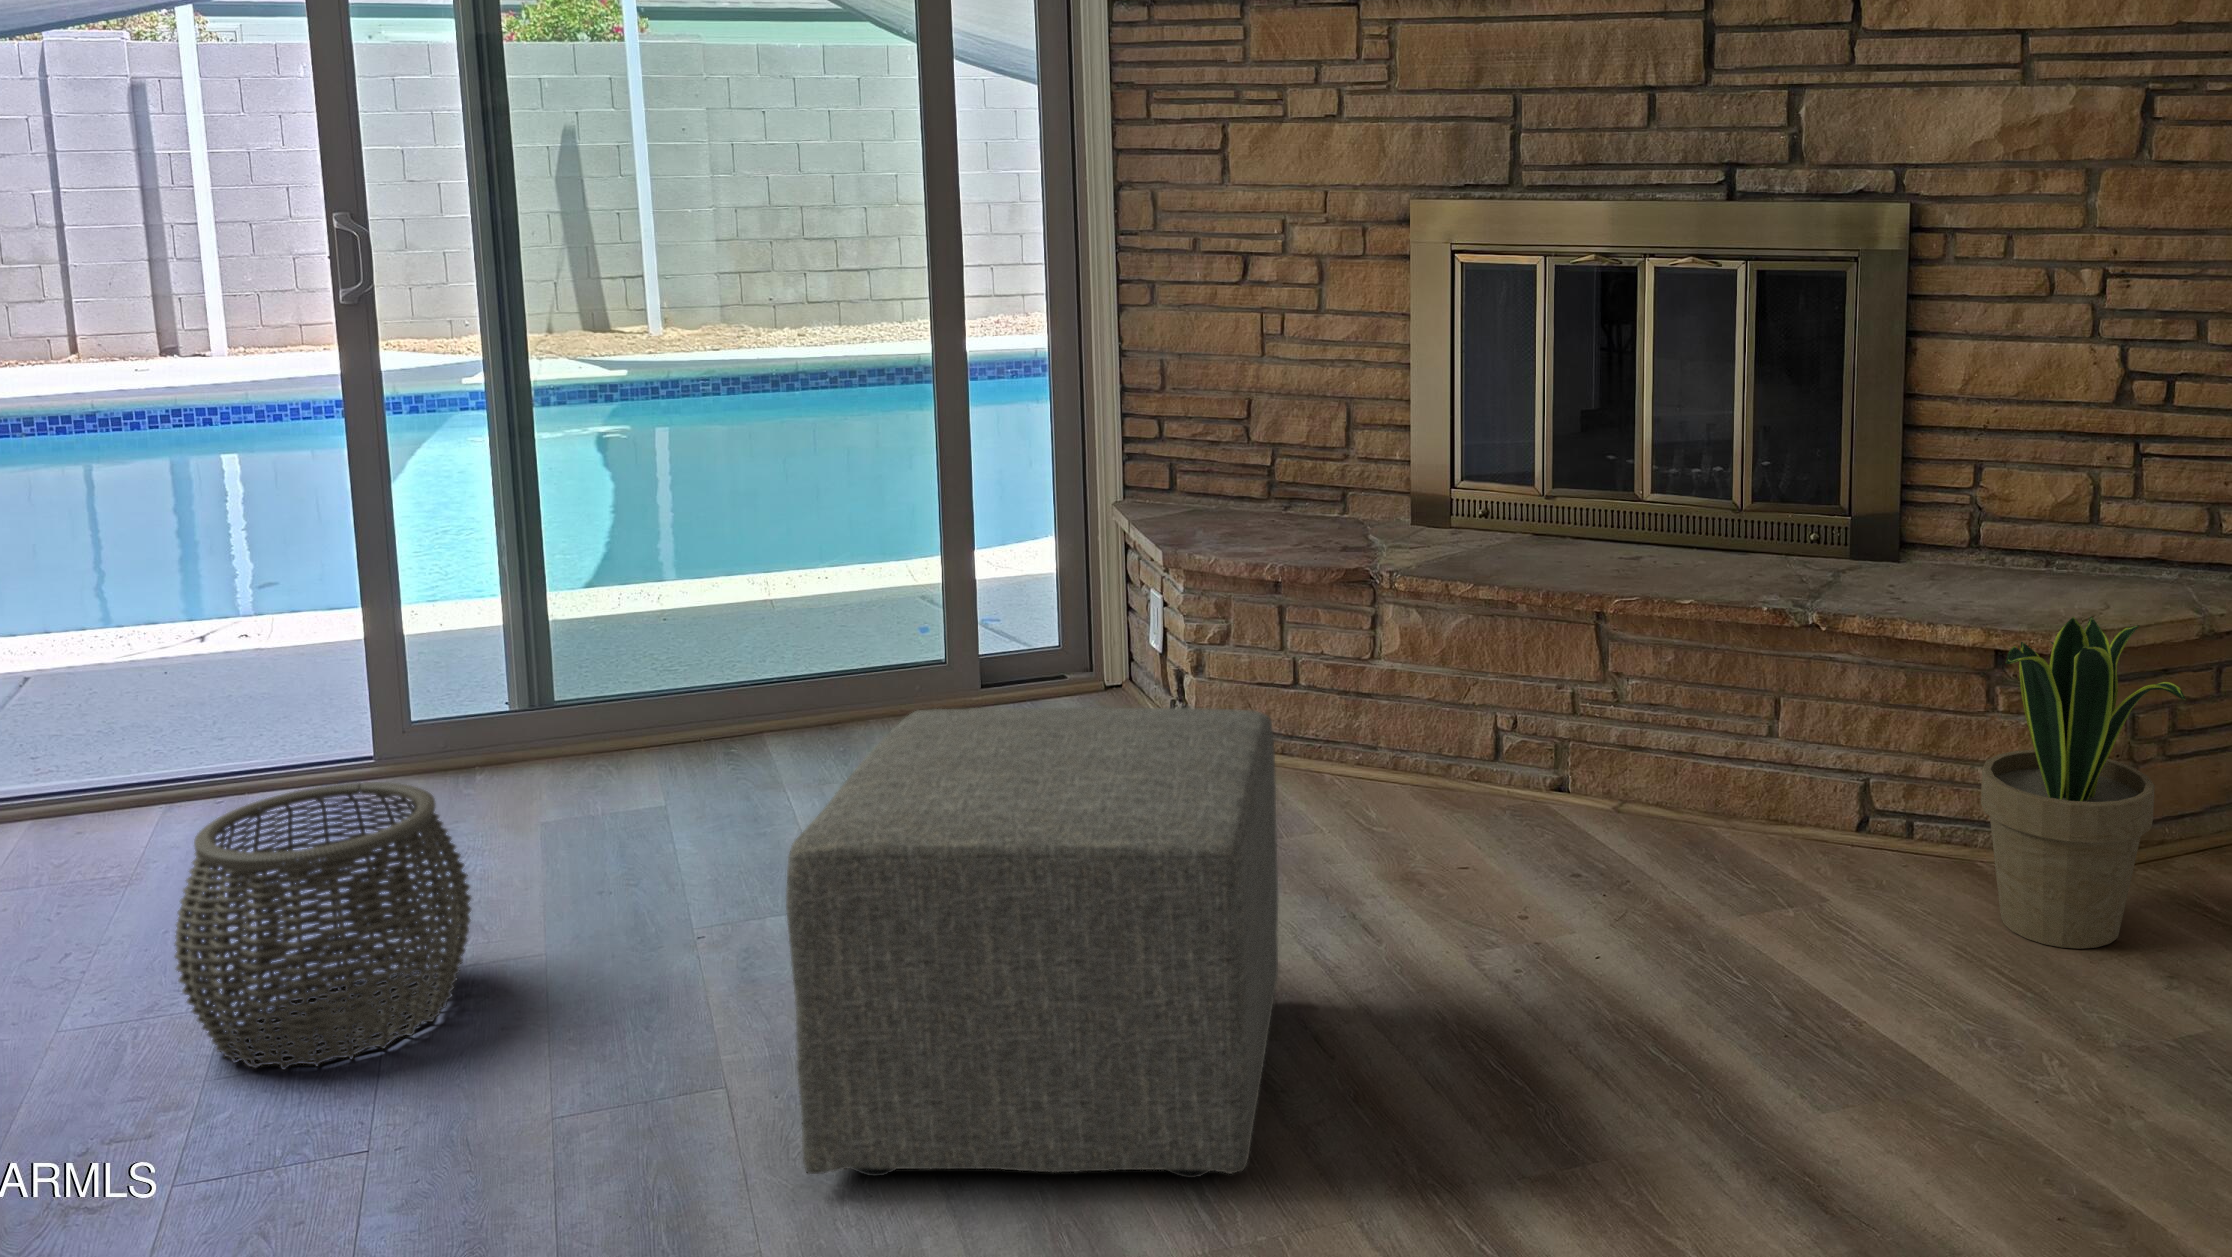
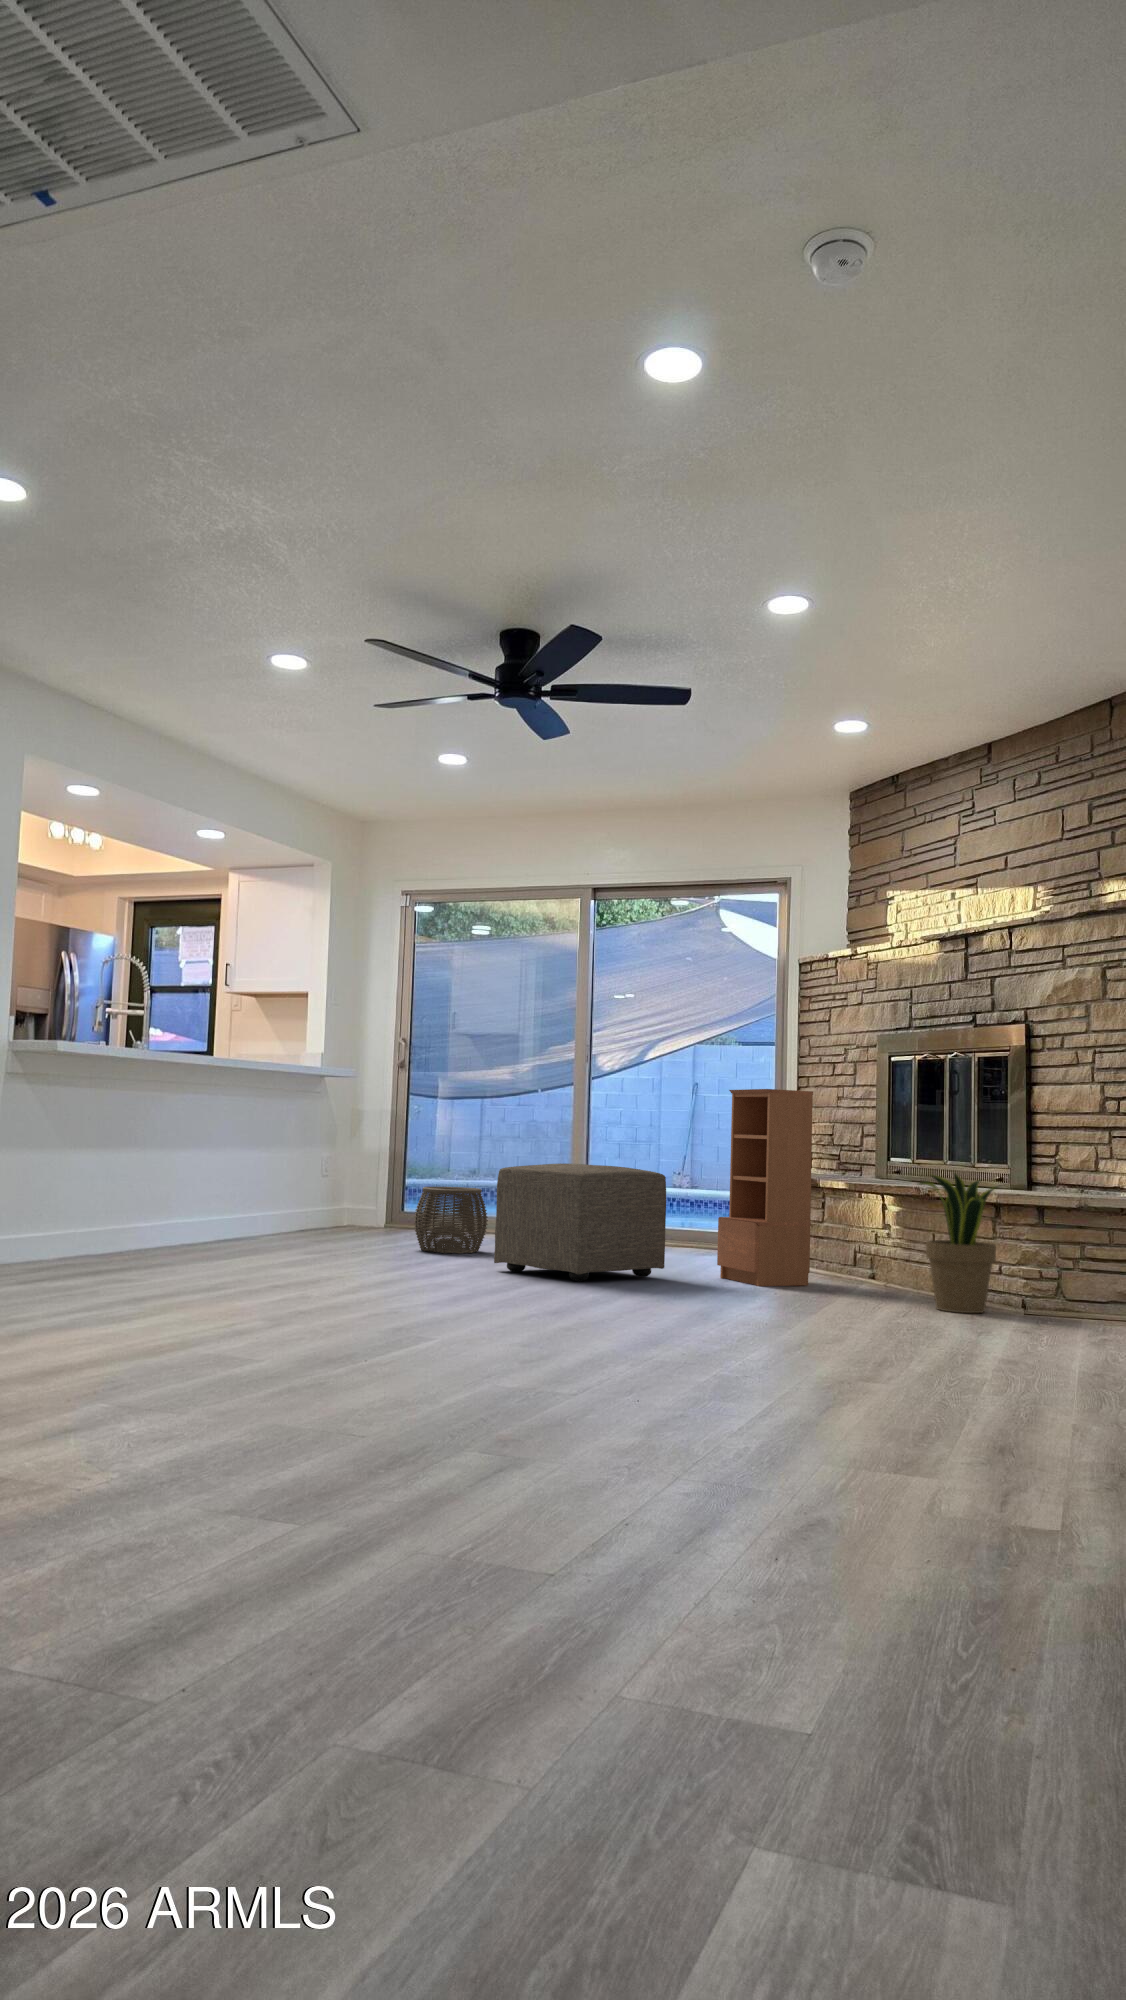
bookcase: none [1323,395,1555,945] -> present [717,1089,813,1286]

